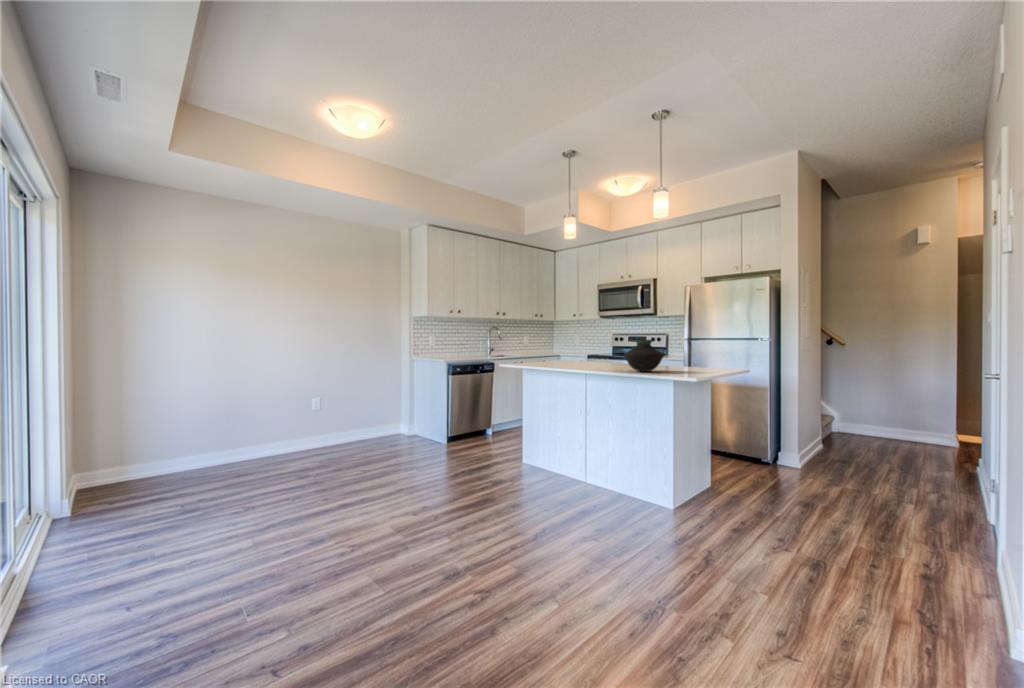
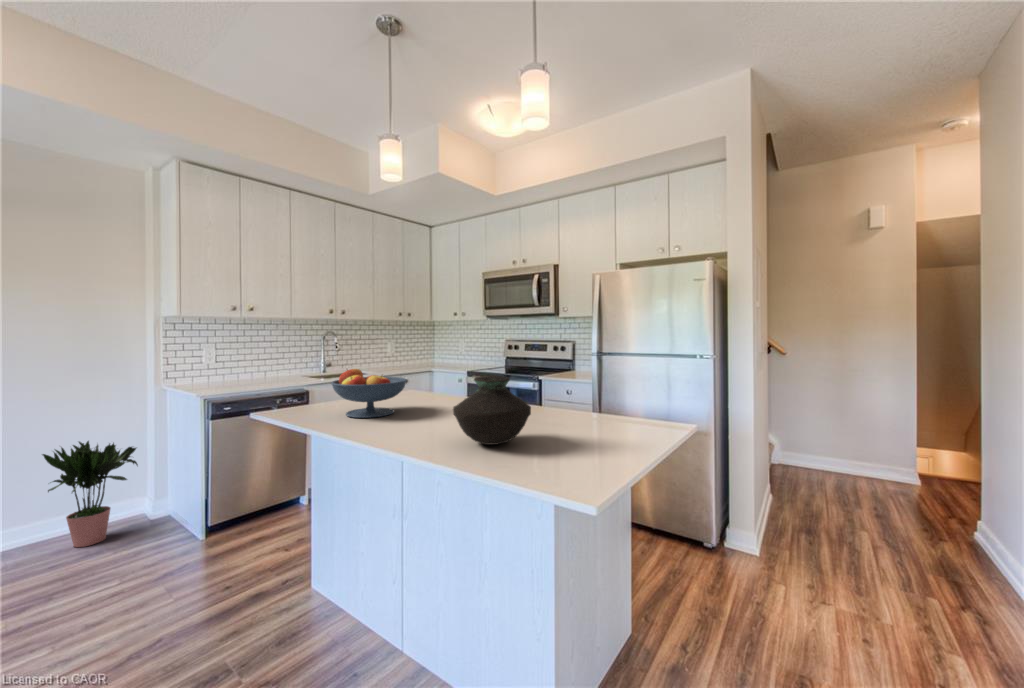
fruit bowl: none [543,341,582,367] -> present [331,369,407,418]
potted plant: none [363,386,407,448] -> present [42,441,138,547]

